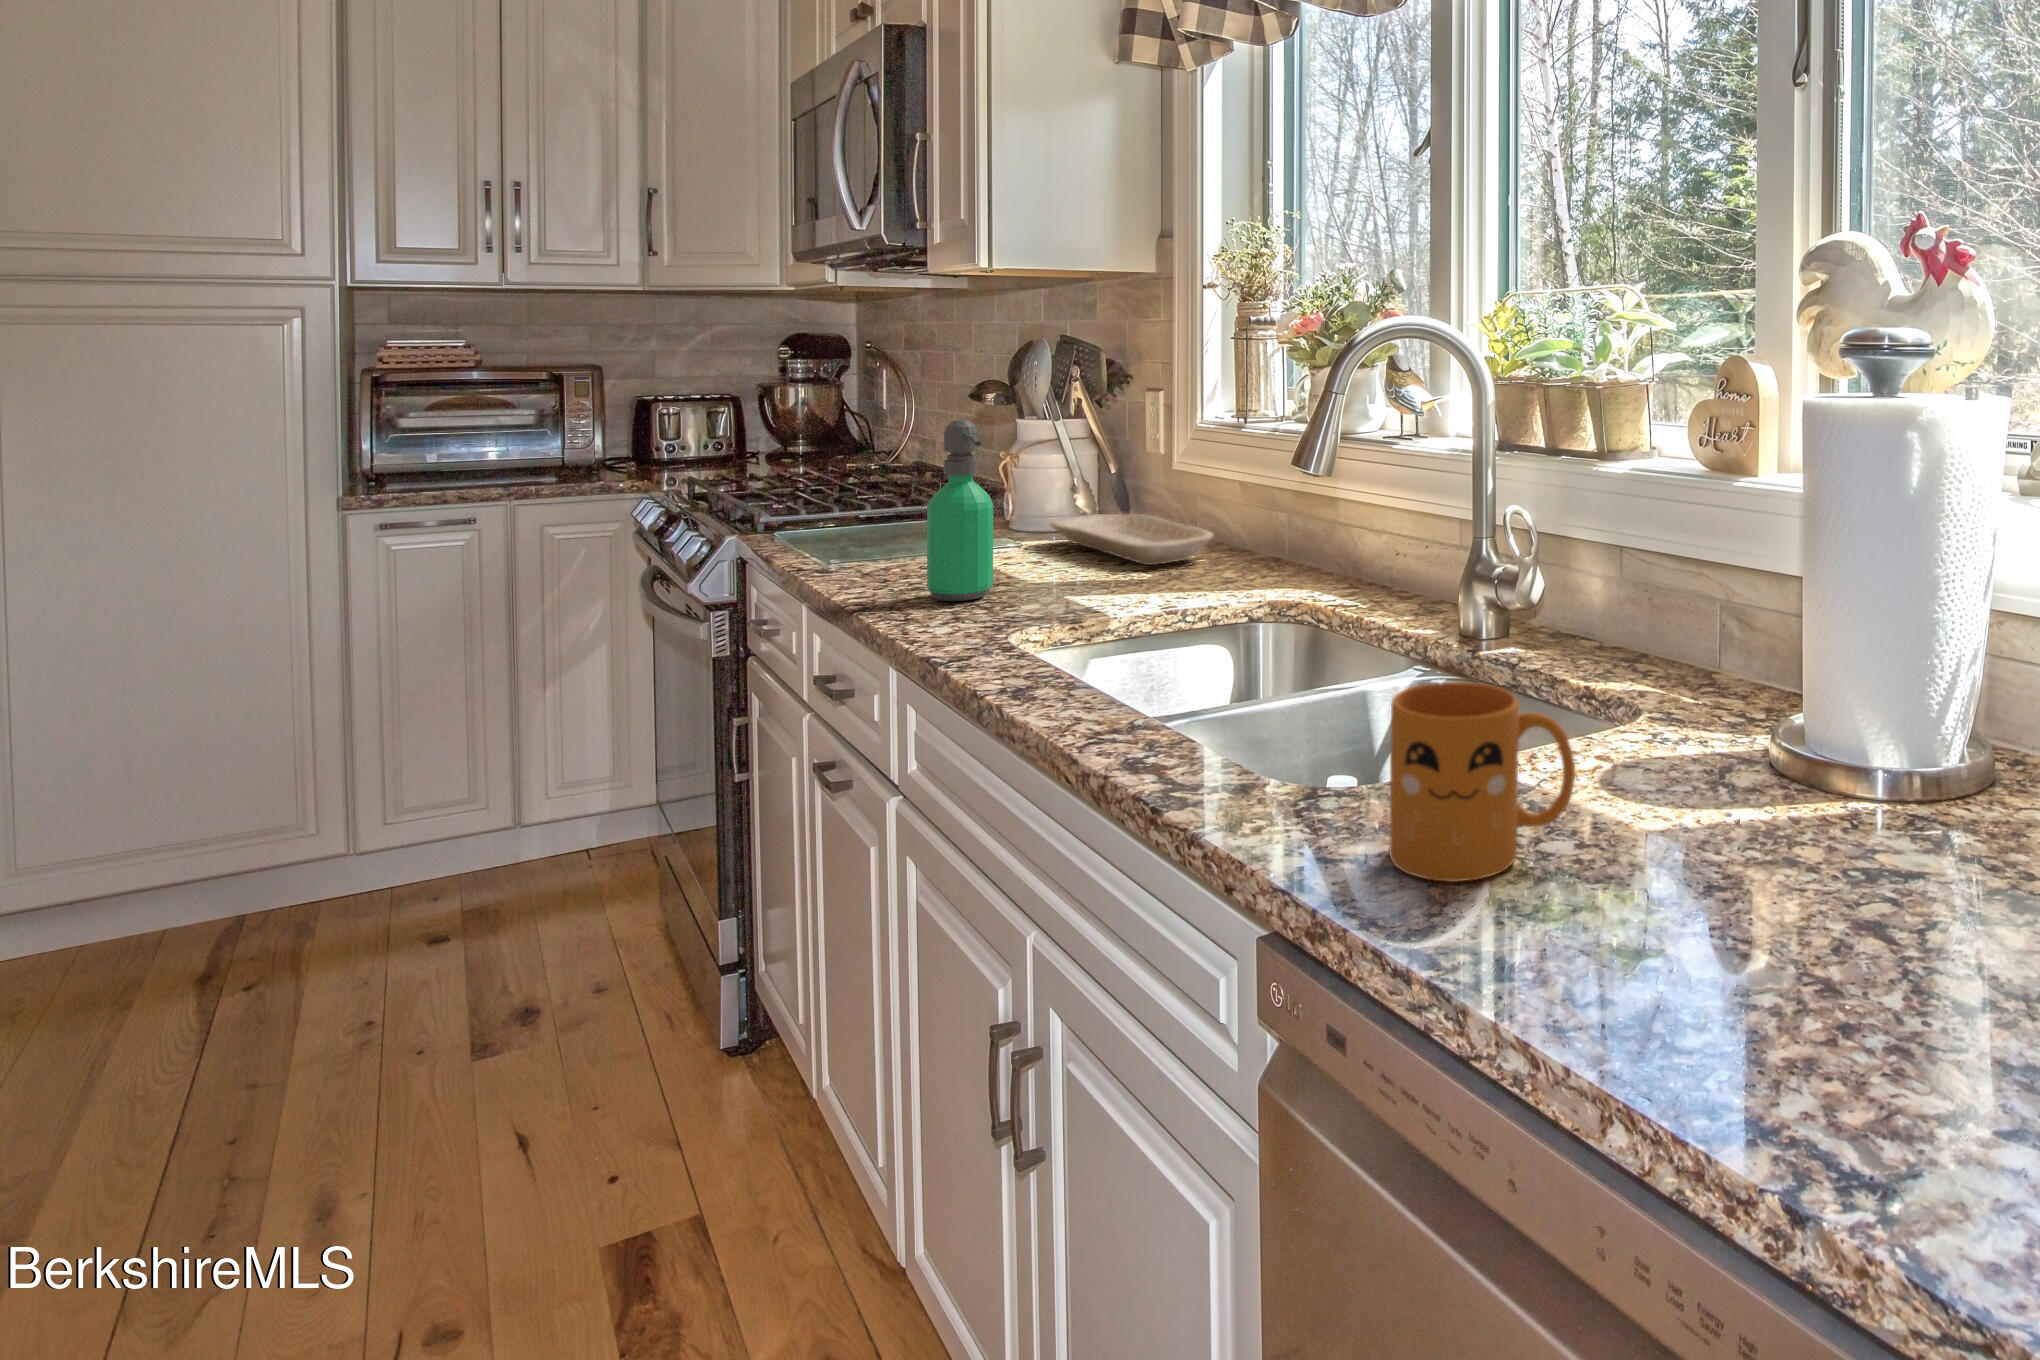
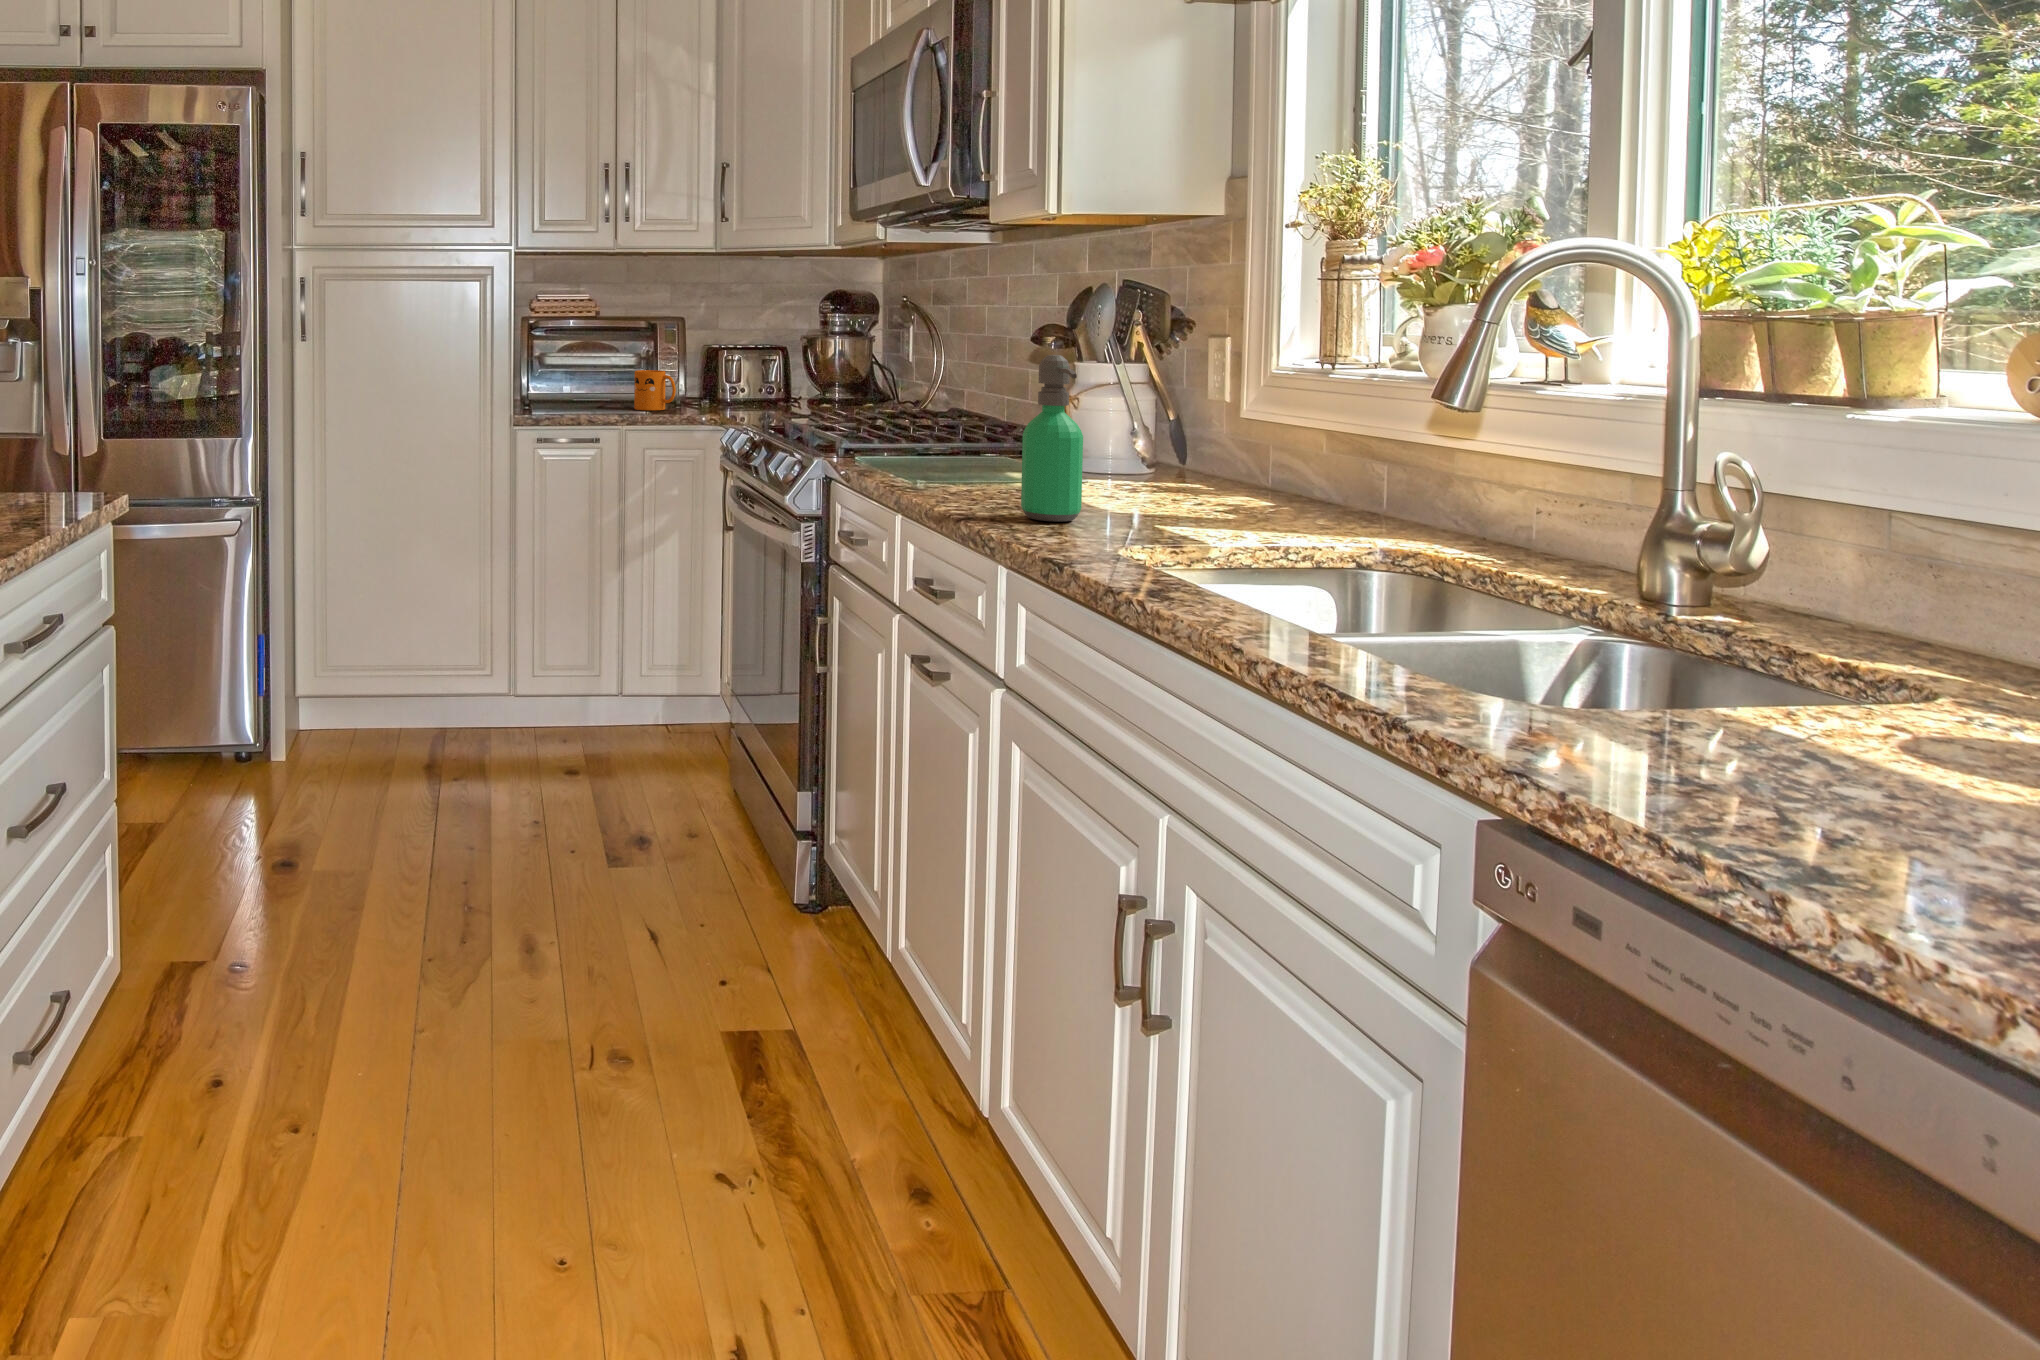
tray: present [1050,514,1213,565] -> none [1112,460,1299,511]
mug: present [1389,682,1575,882] -> present [634,370,676,410]

